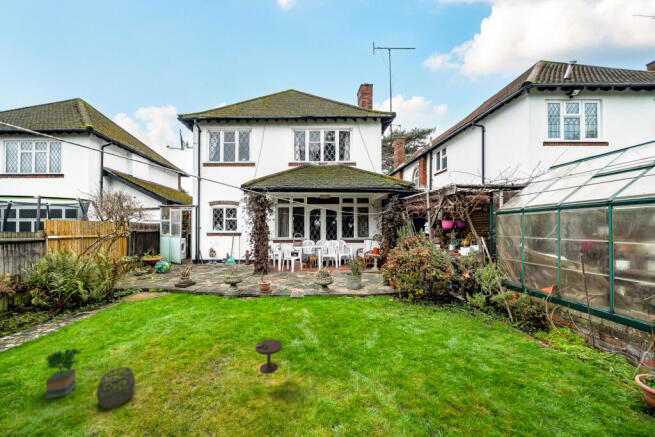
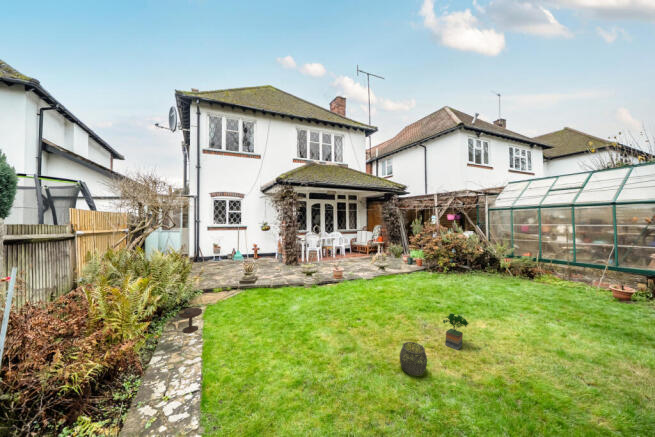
side table: present [256,339,282,374] -> present [179,308,202,333]
potted tree: present [46,348,81,399] -> present [443,313,469,350]

